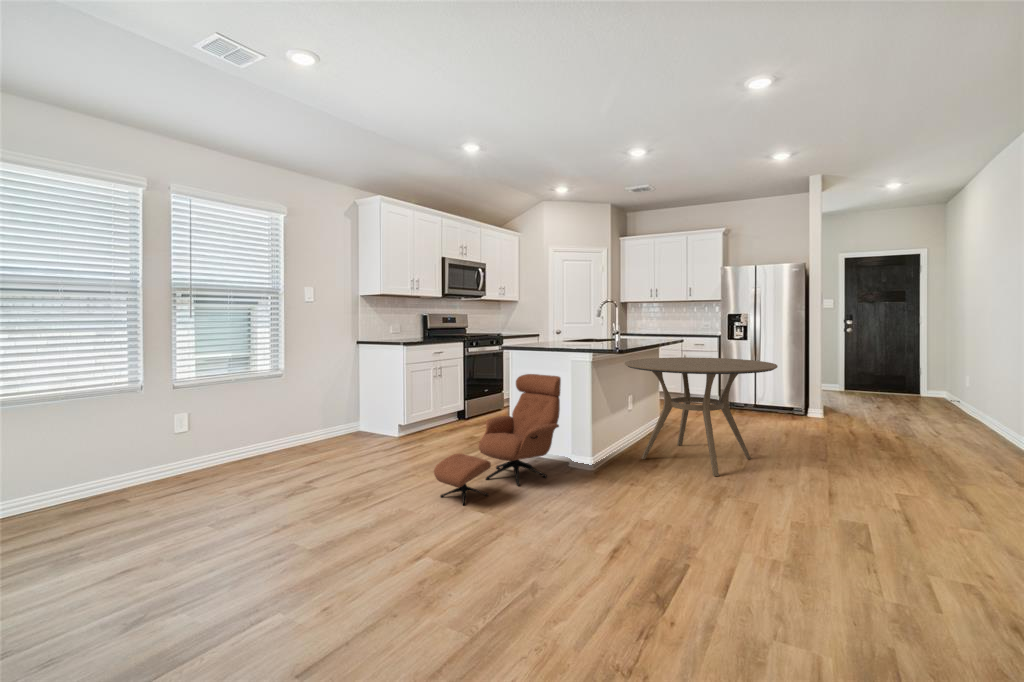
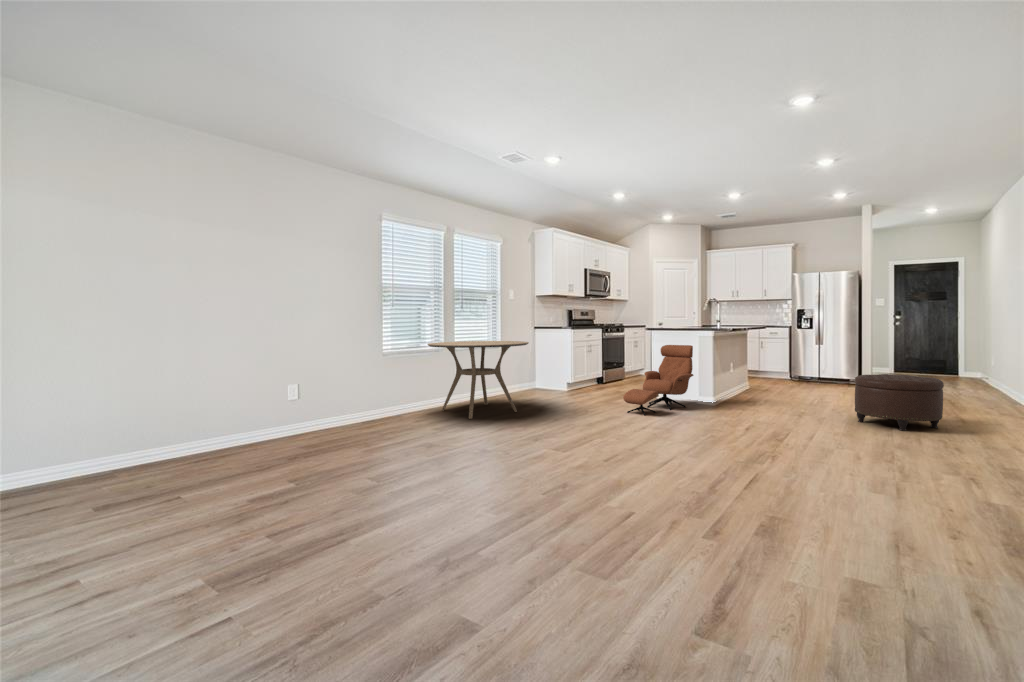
dining table: present [625,357,778,476] -> present [428,341,529,419]
ottoman: none [804,432,955,548] -> present [855,374,944,431]

